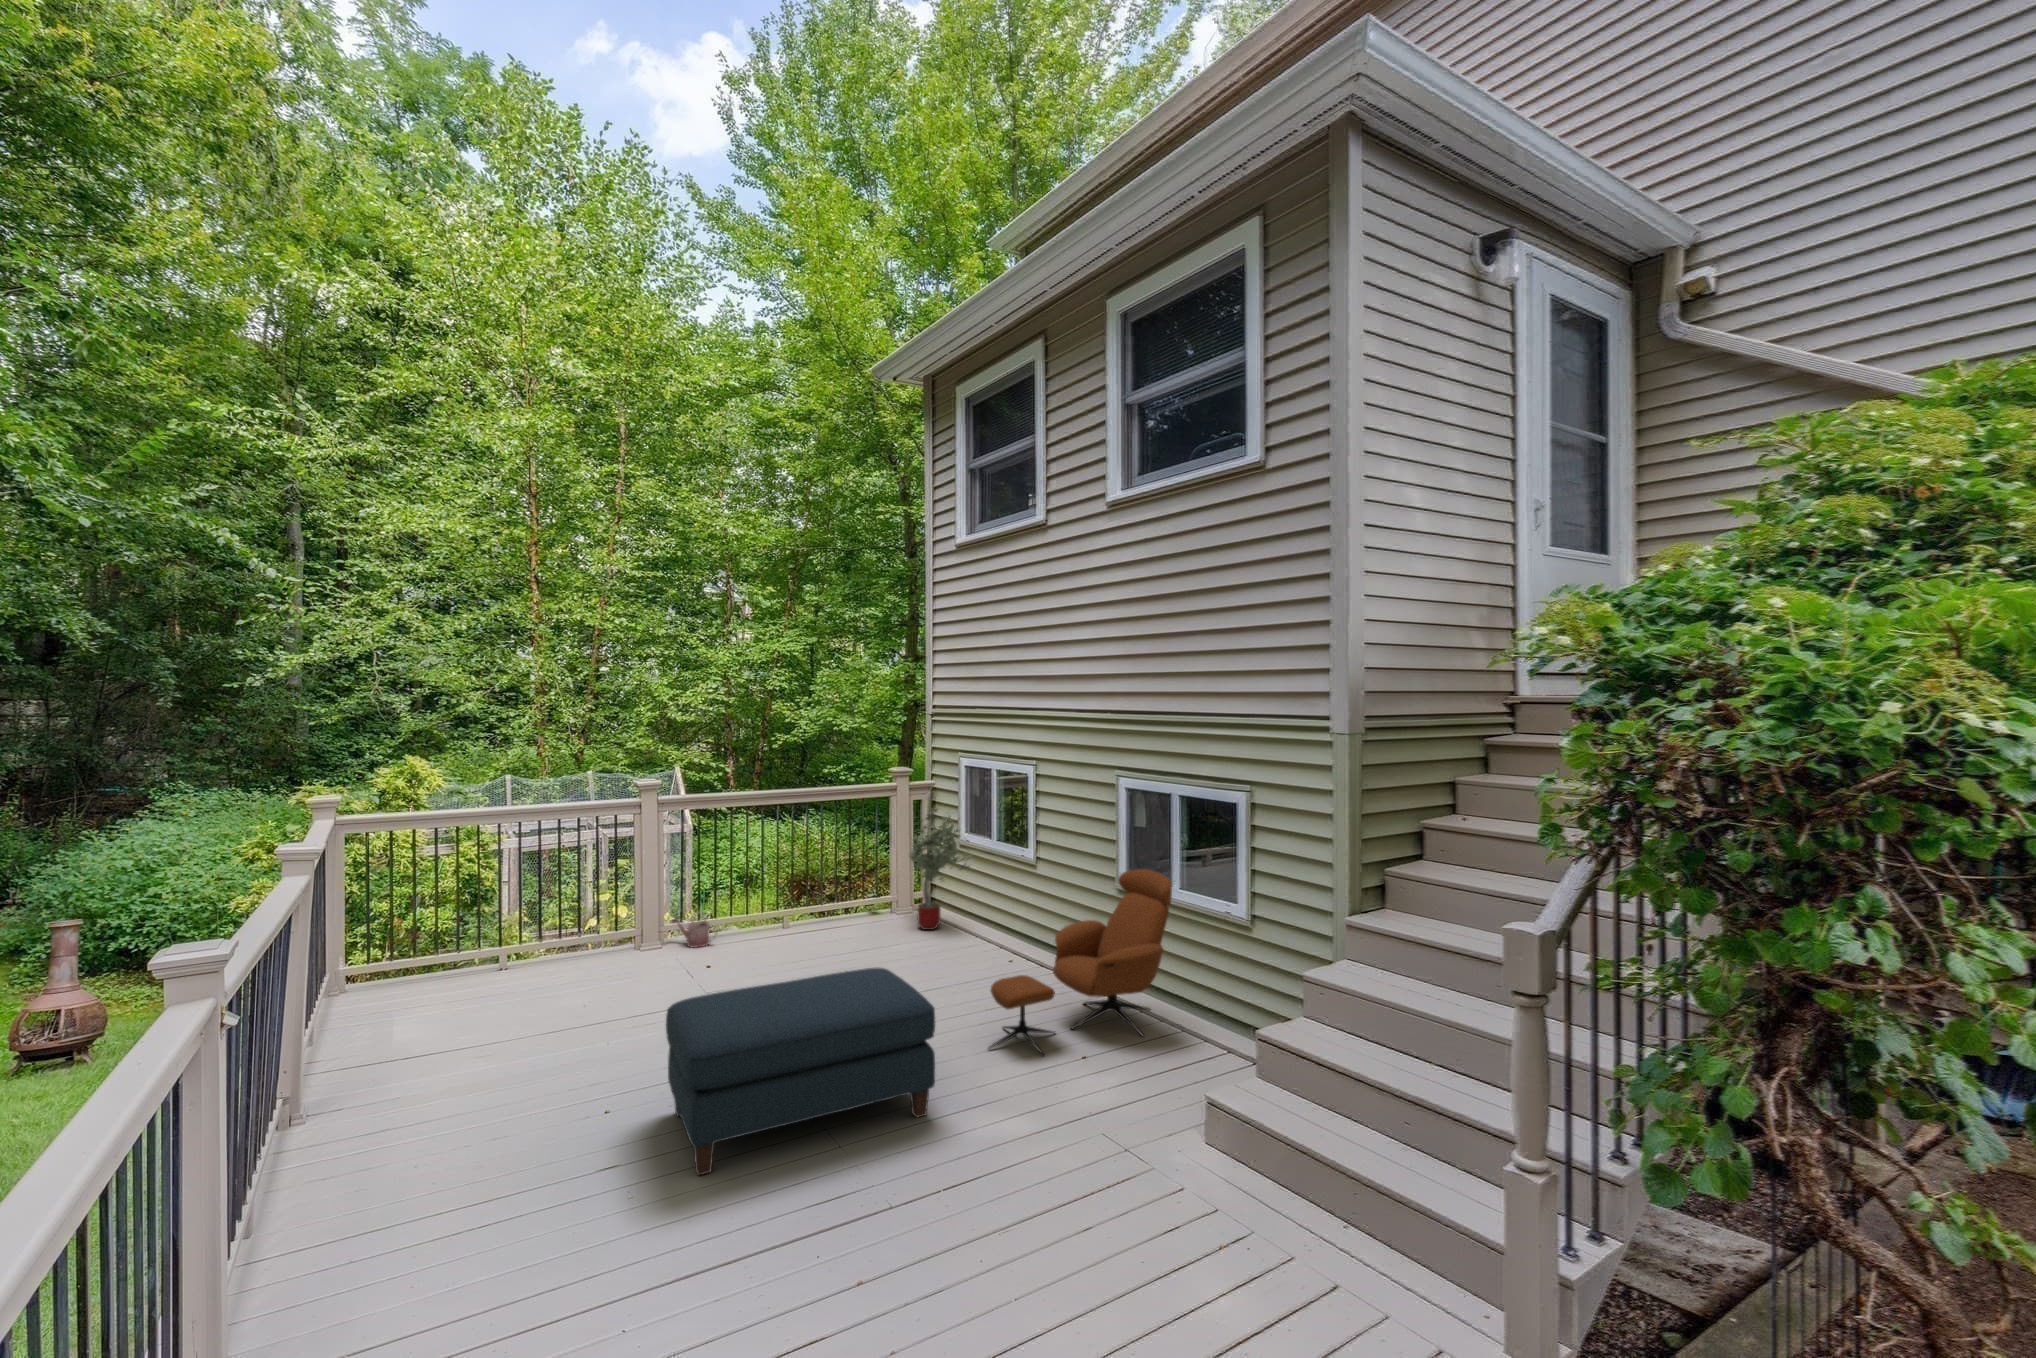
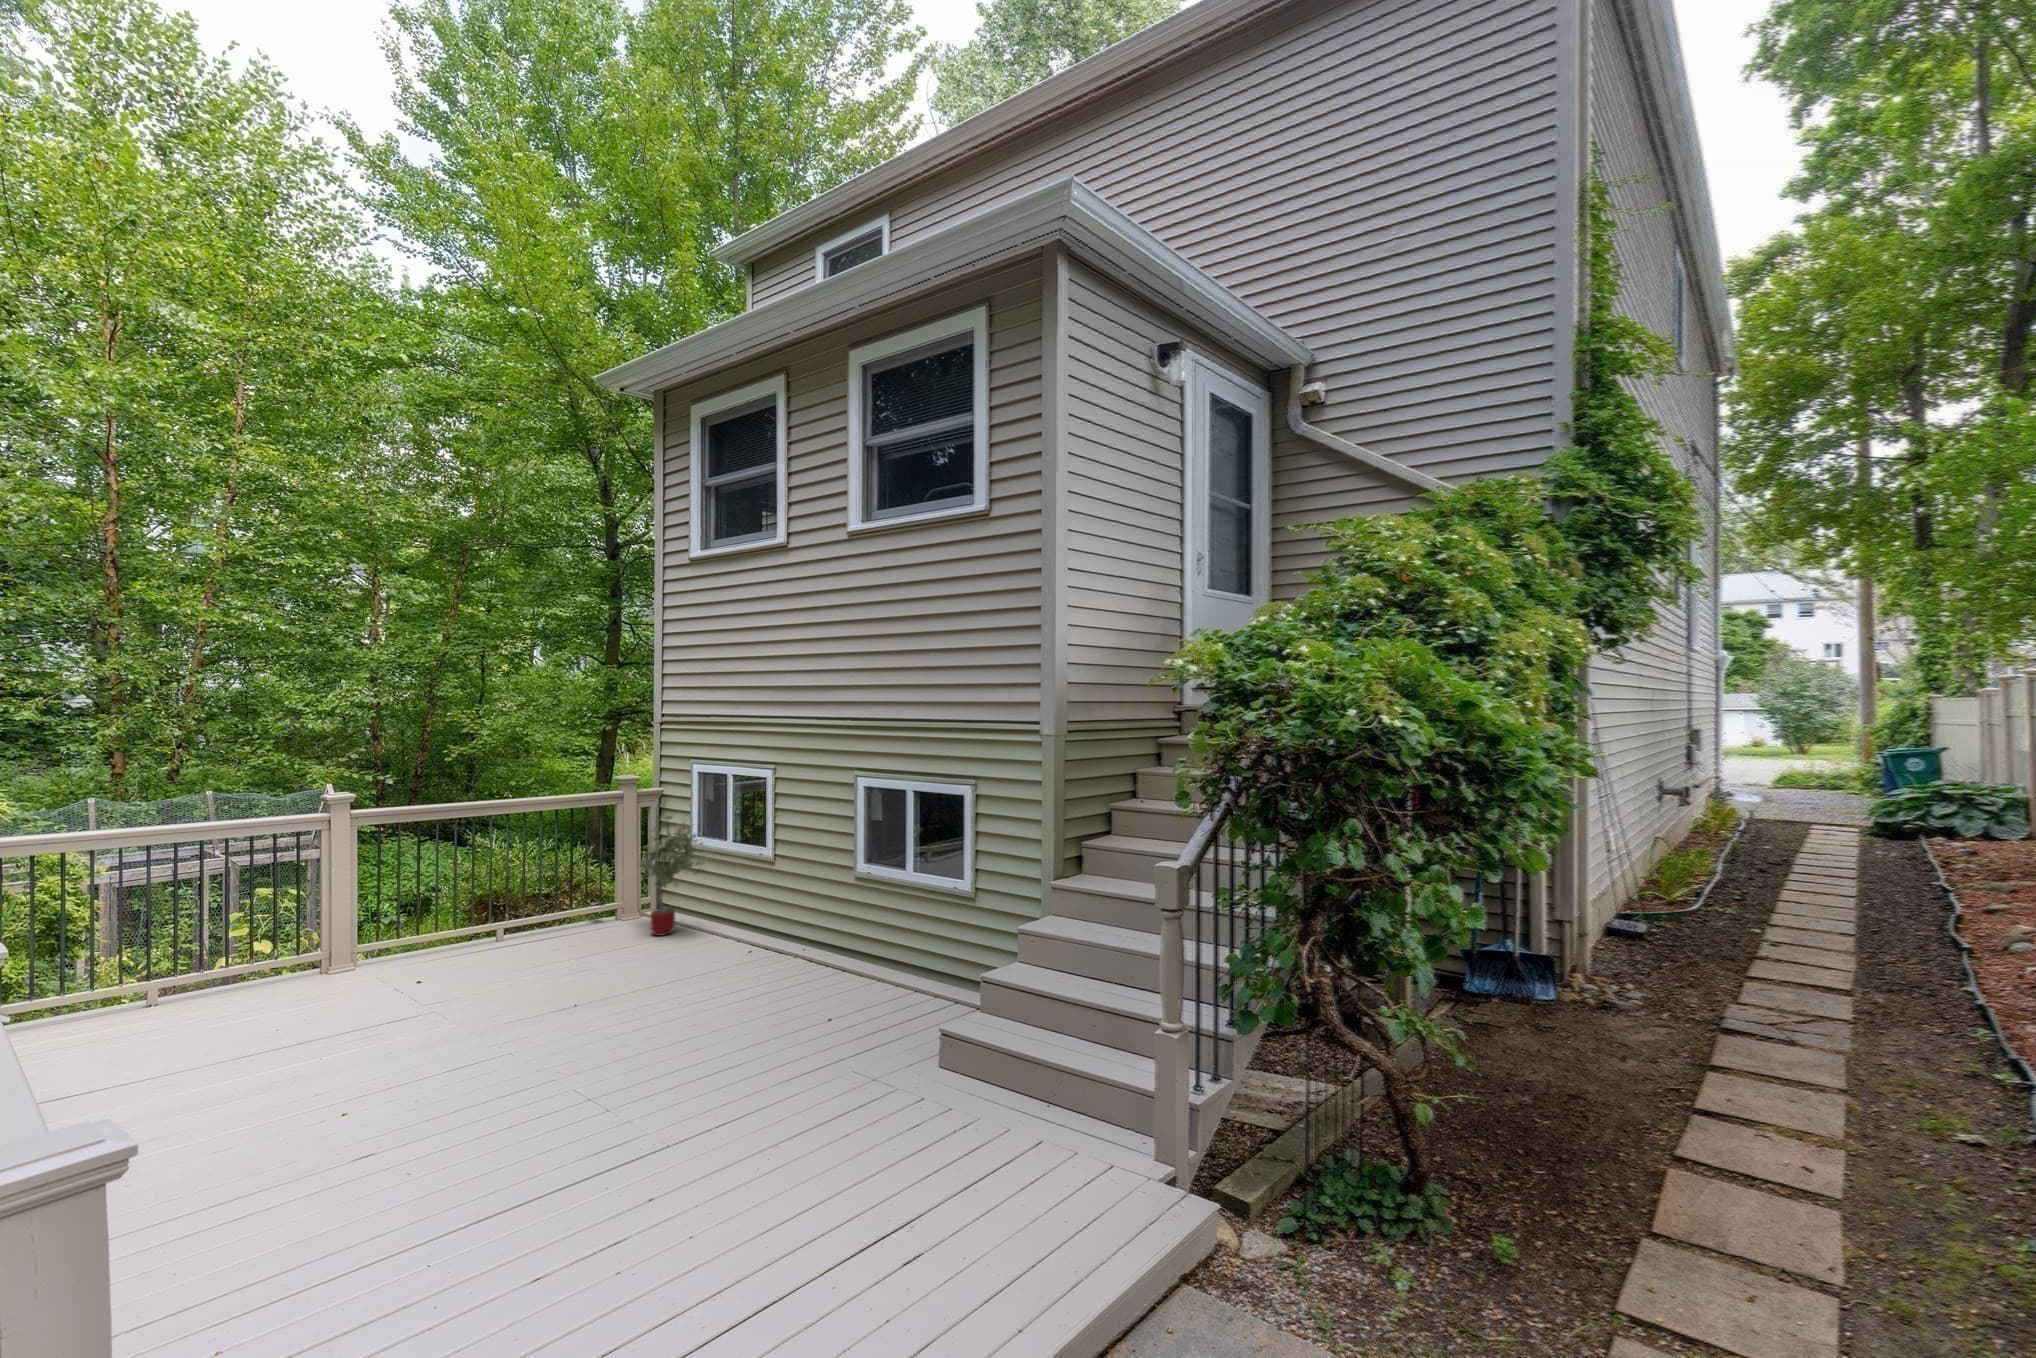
lounge chair: present [988,869,1172,1055] -> none [746,857,909,1030]
watering can: present [672,917,717,948] -> none [361,940,423,980]
ottoman: present [666,967,935,1176] -> none [418,966,708,1179]

